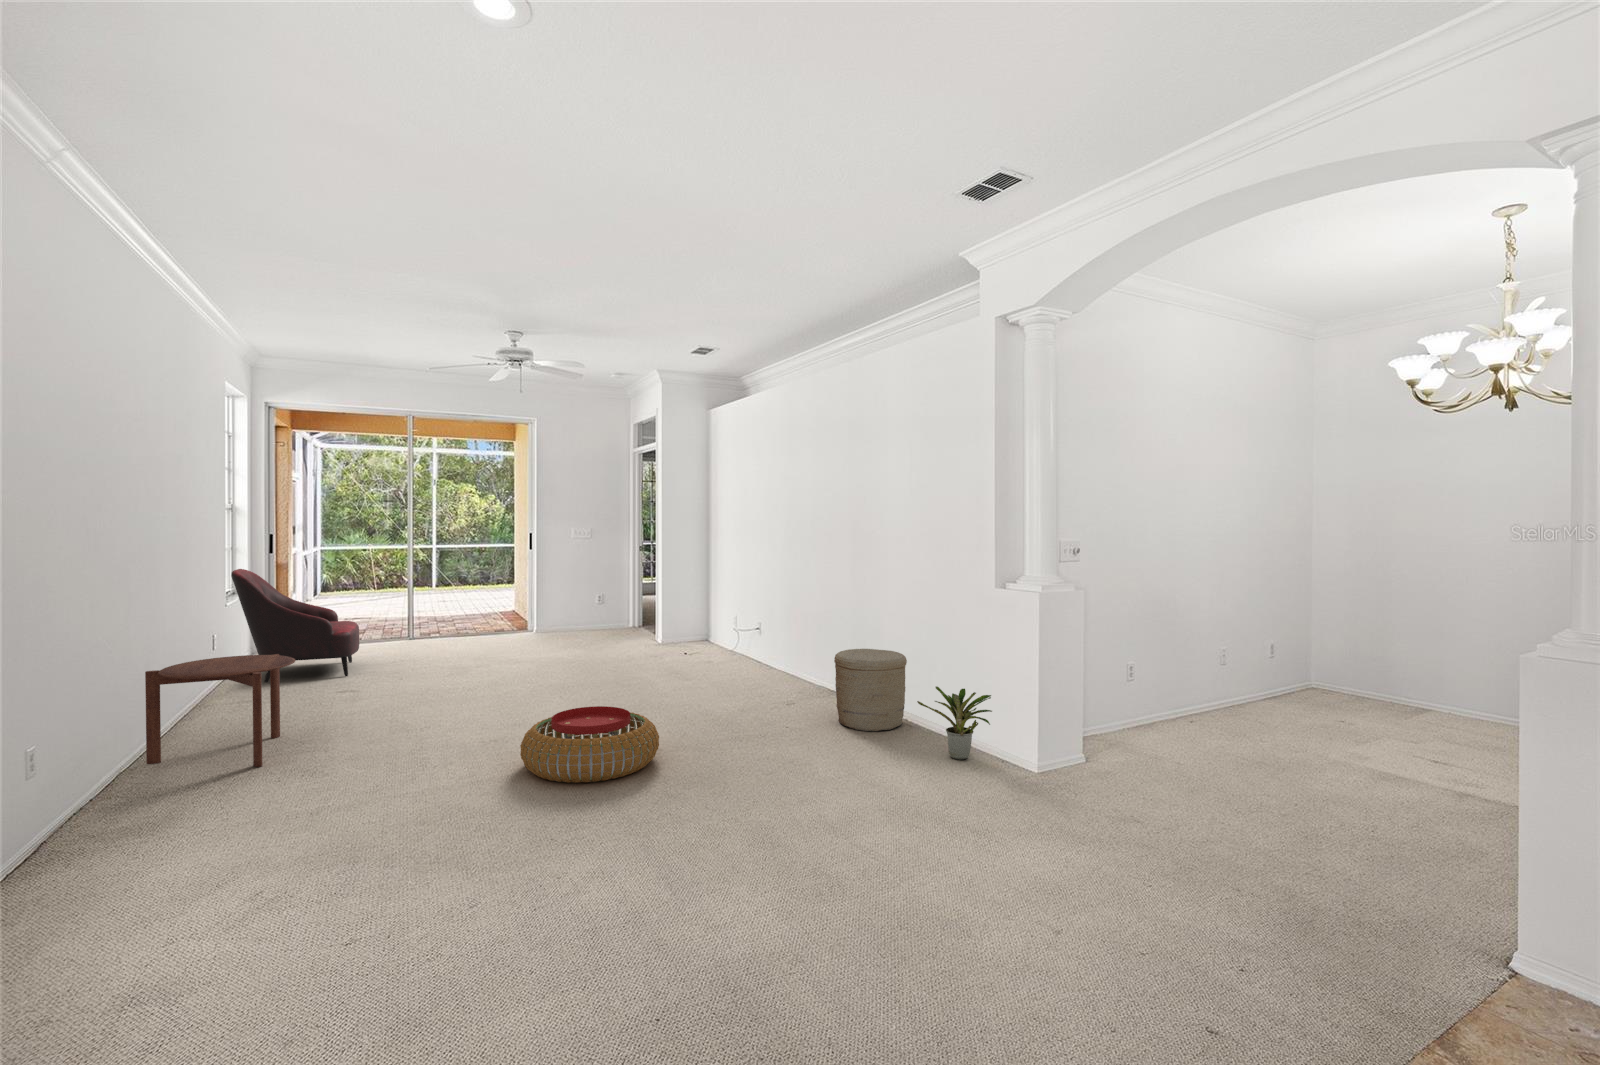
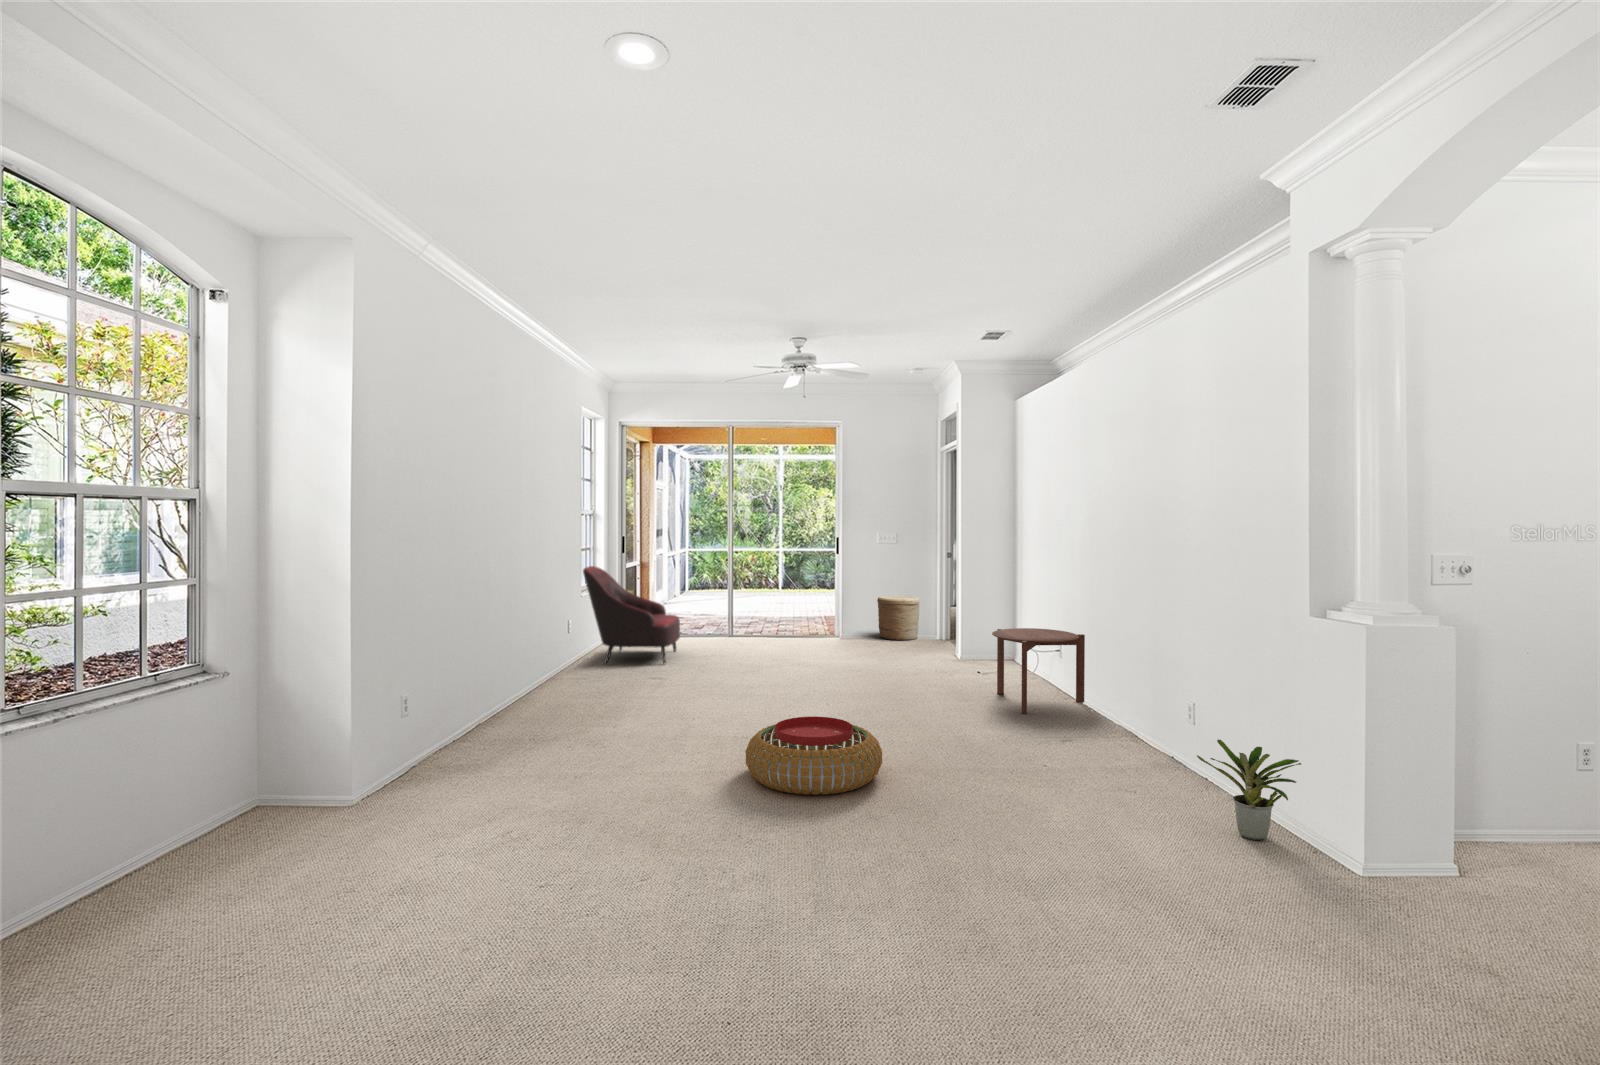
woven basket: present [834,649,907,731] -> present [877,596,920,640]
side table: present [145,654,295,767] -> present [992,628,1085,714]

